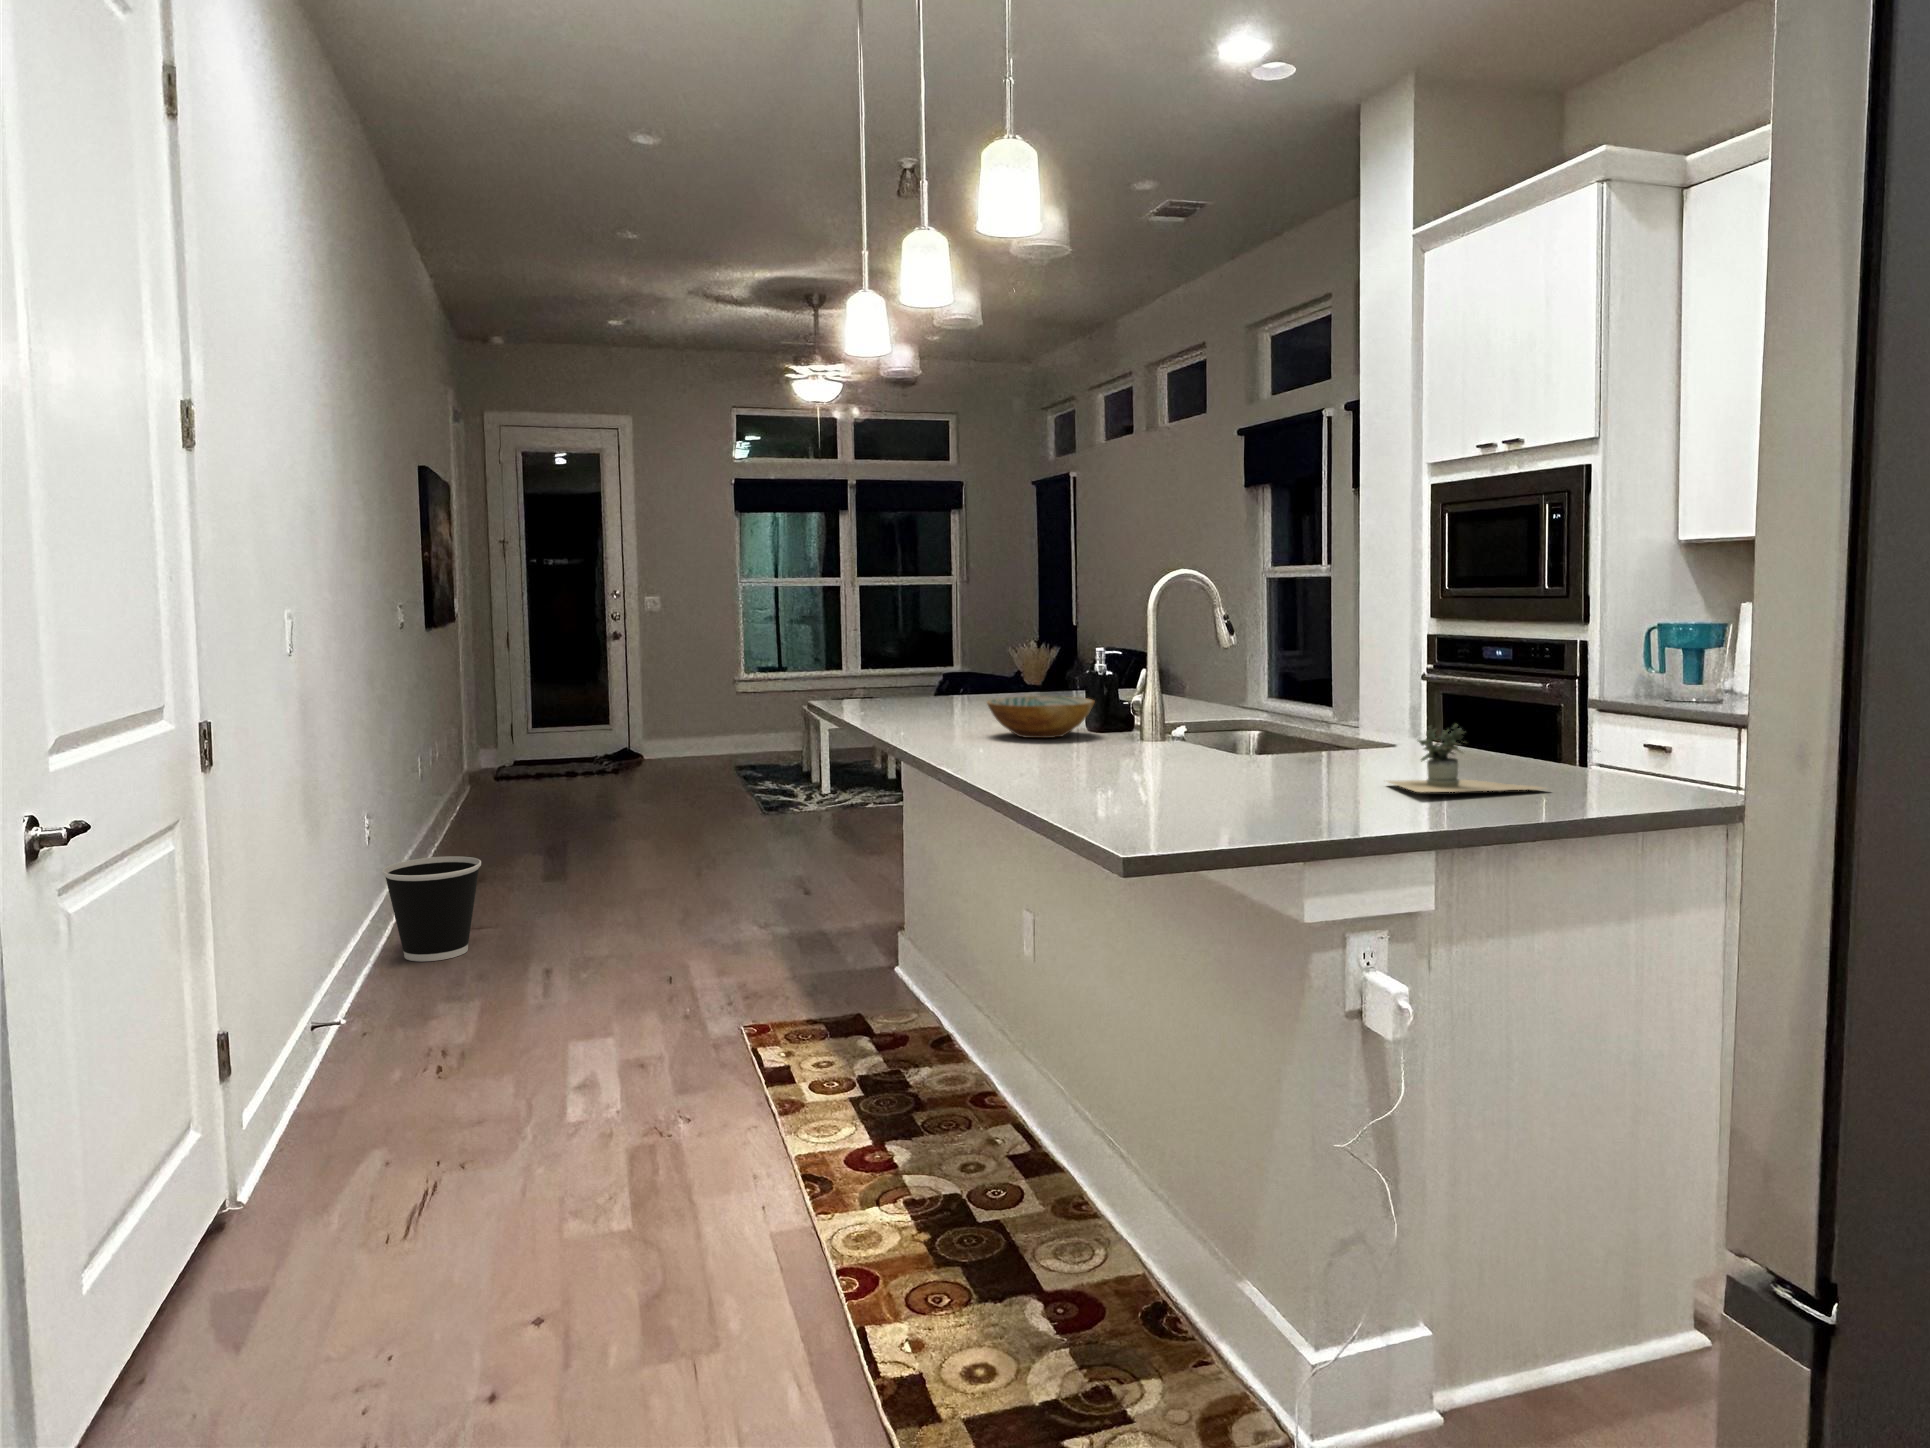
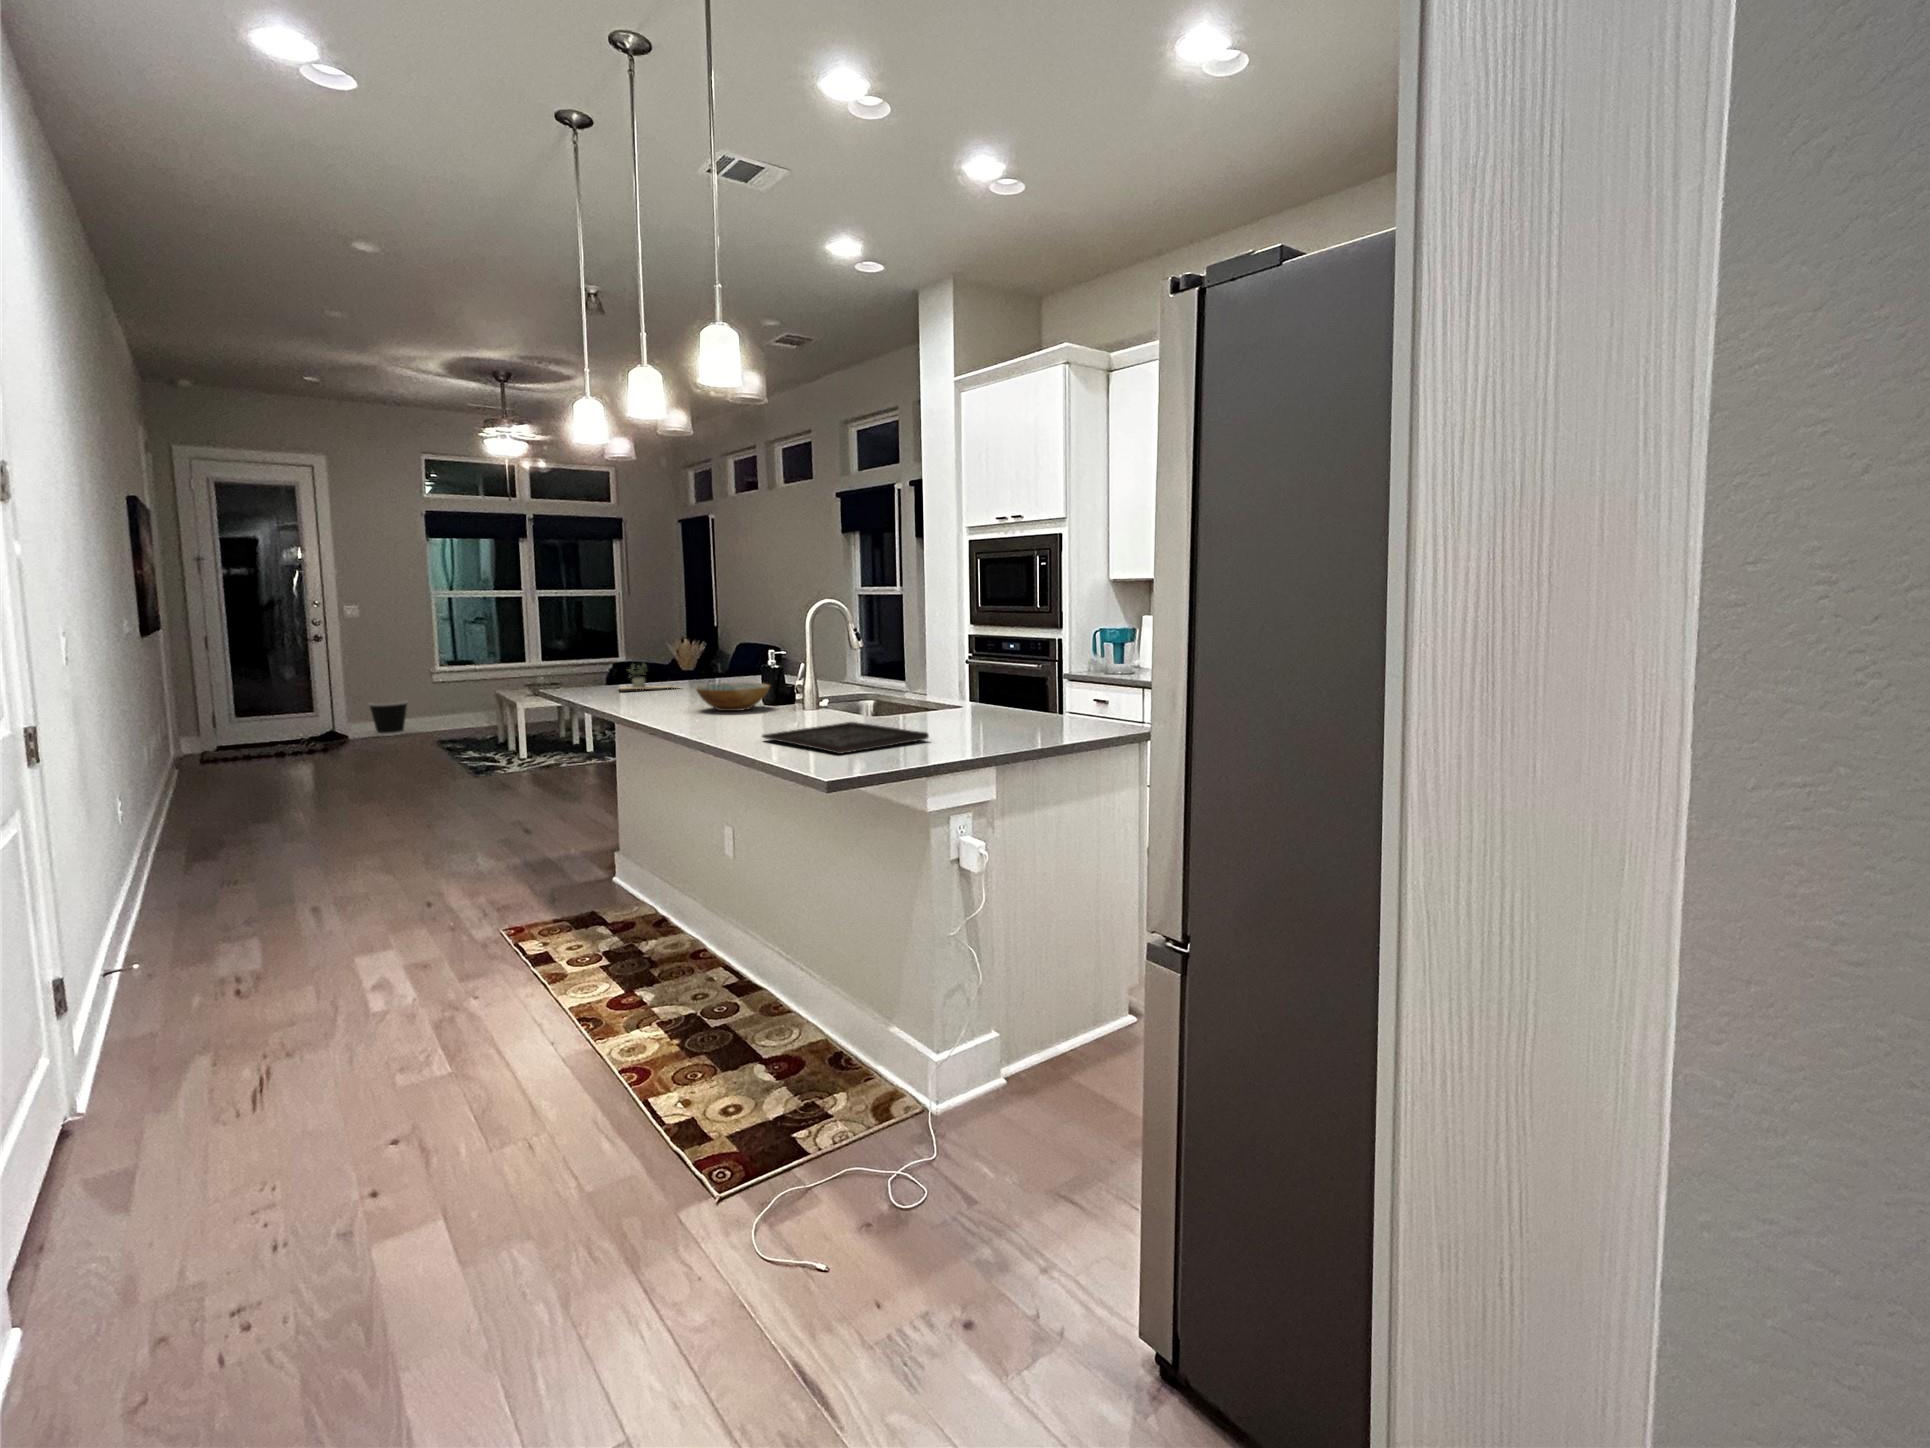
potted plant: present [1388,724,1544,792] -> present [620,663,664,689]
tray: none [1055,762,1323,814] -> present [762,722,929,754]
wastebasket: present [383,856,481,961] -> present [369,700,407,736]

